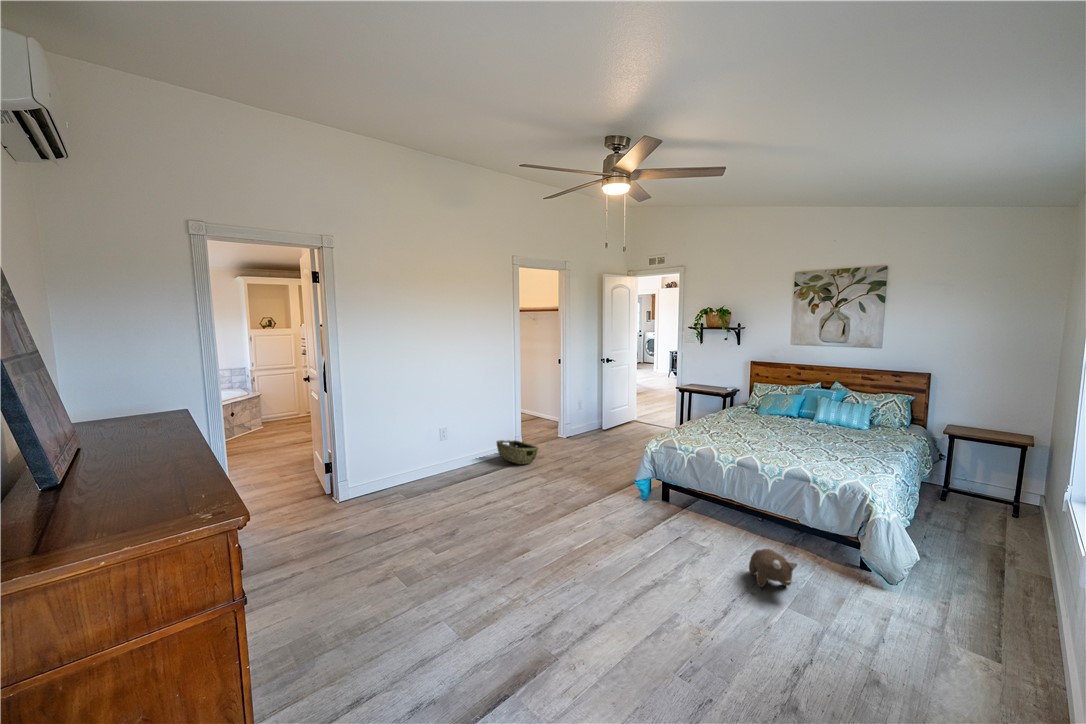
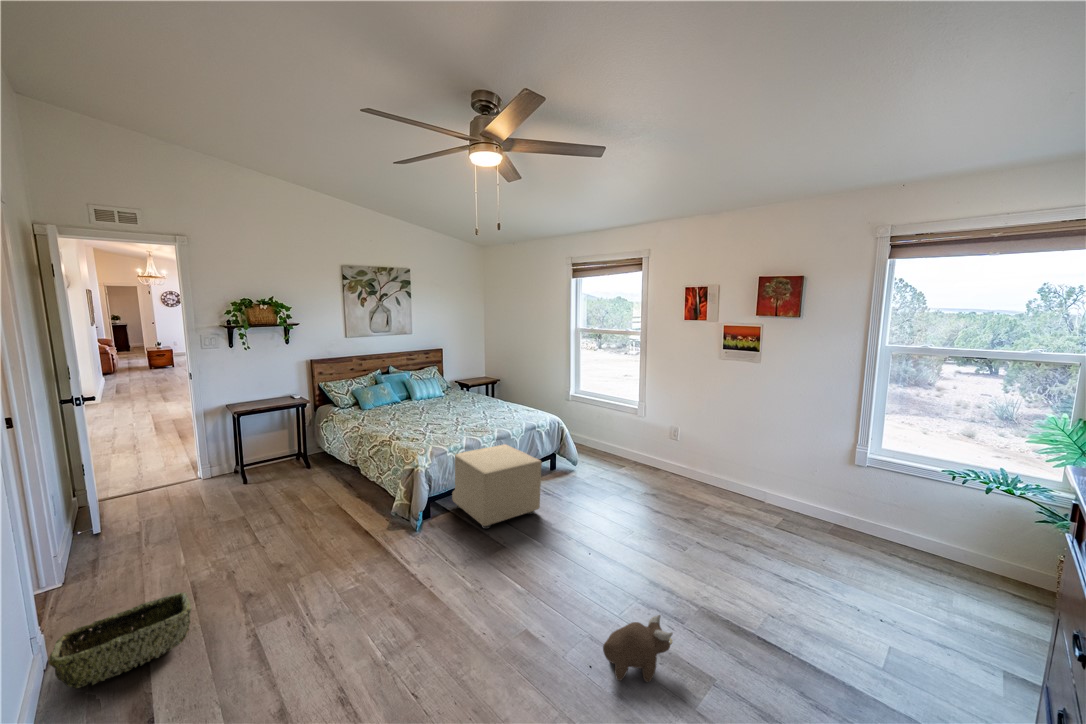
ottoman: none [650,458,755,552] -> present [452,444,542,529]
plush toy: present [749,549,797,587] -> present [603,615,673,682]

